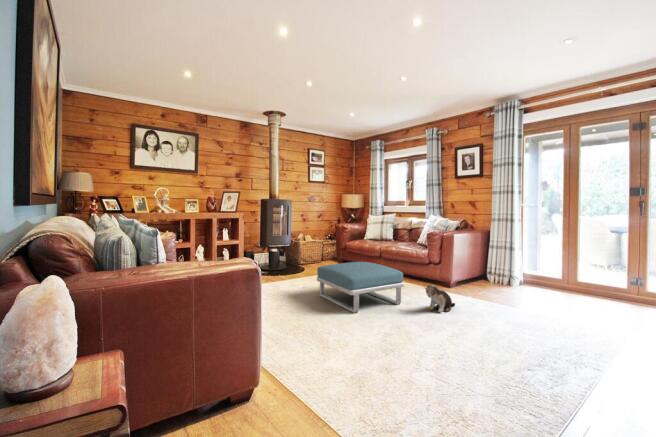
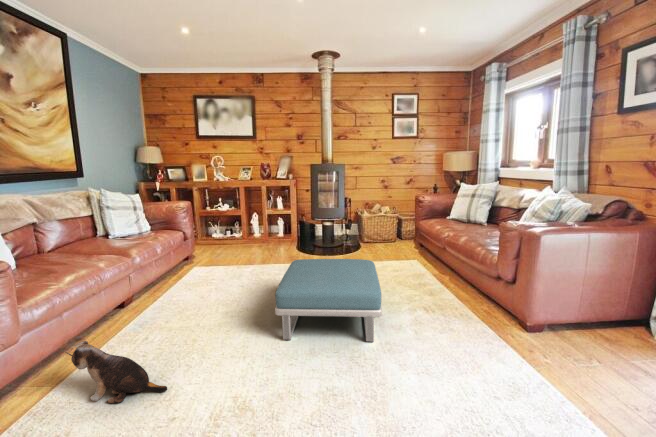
plush toy: present [423,285,455,312] -> present [64,341,167,403]

